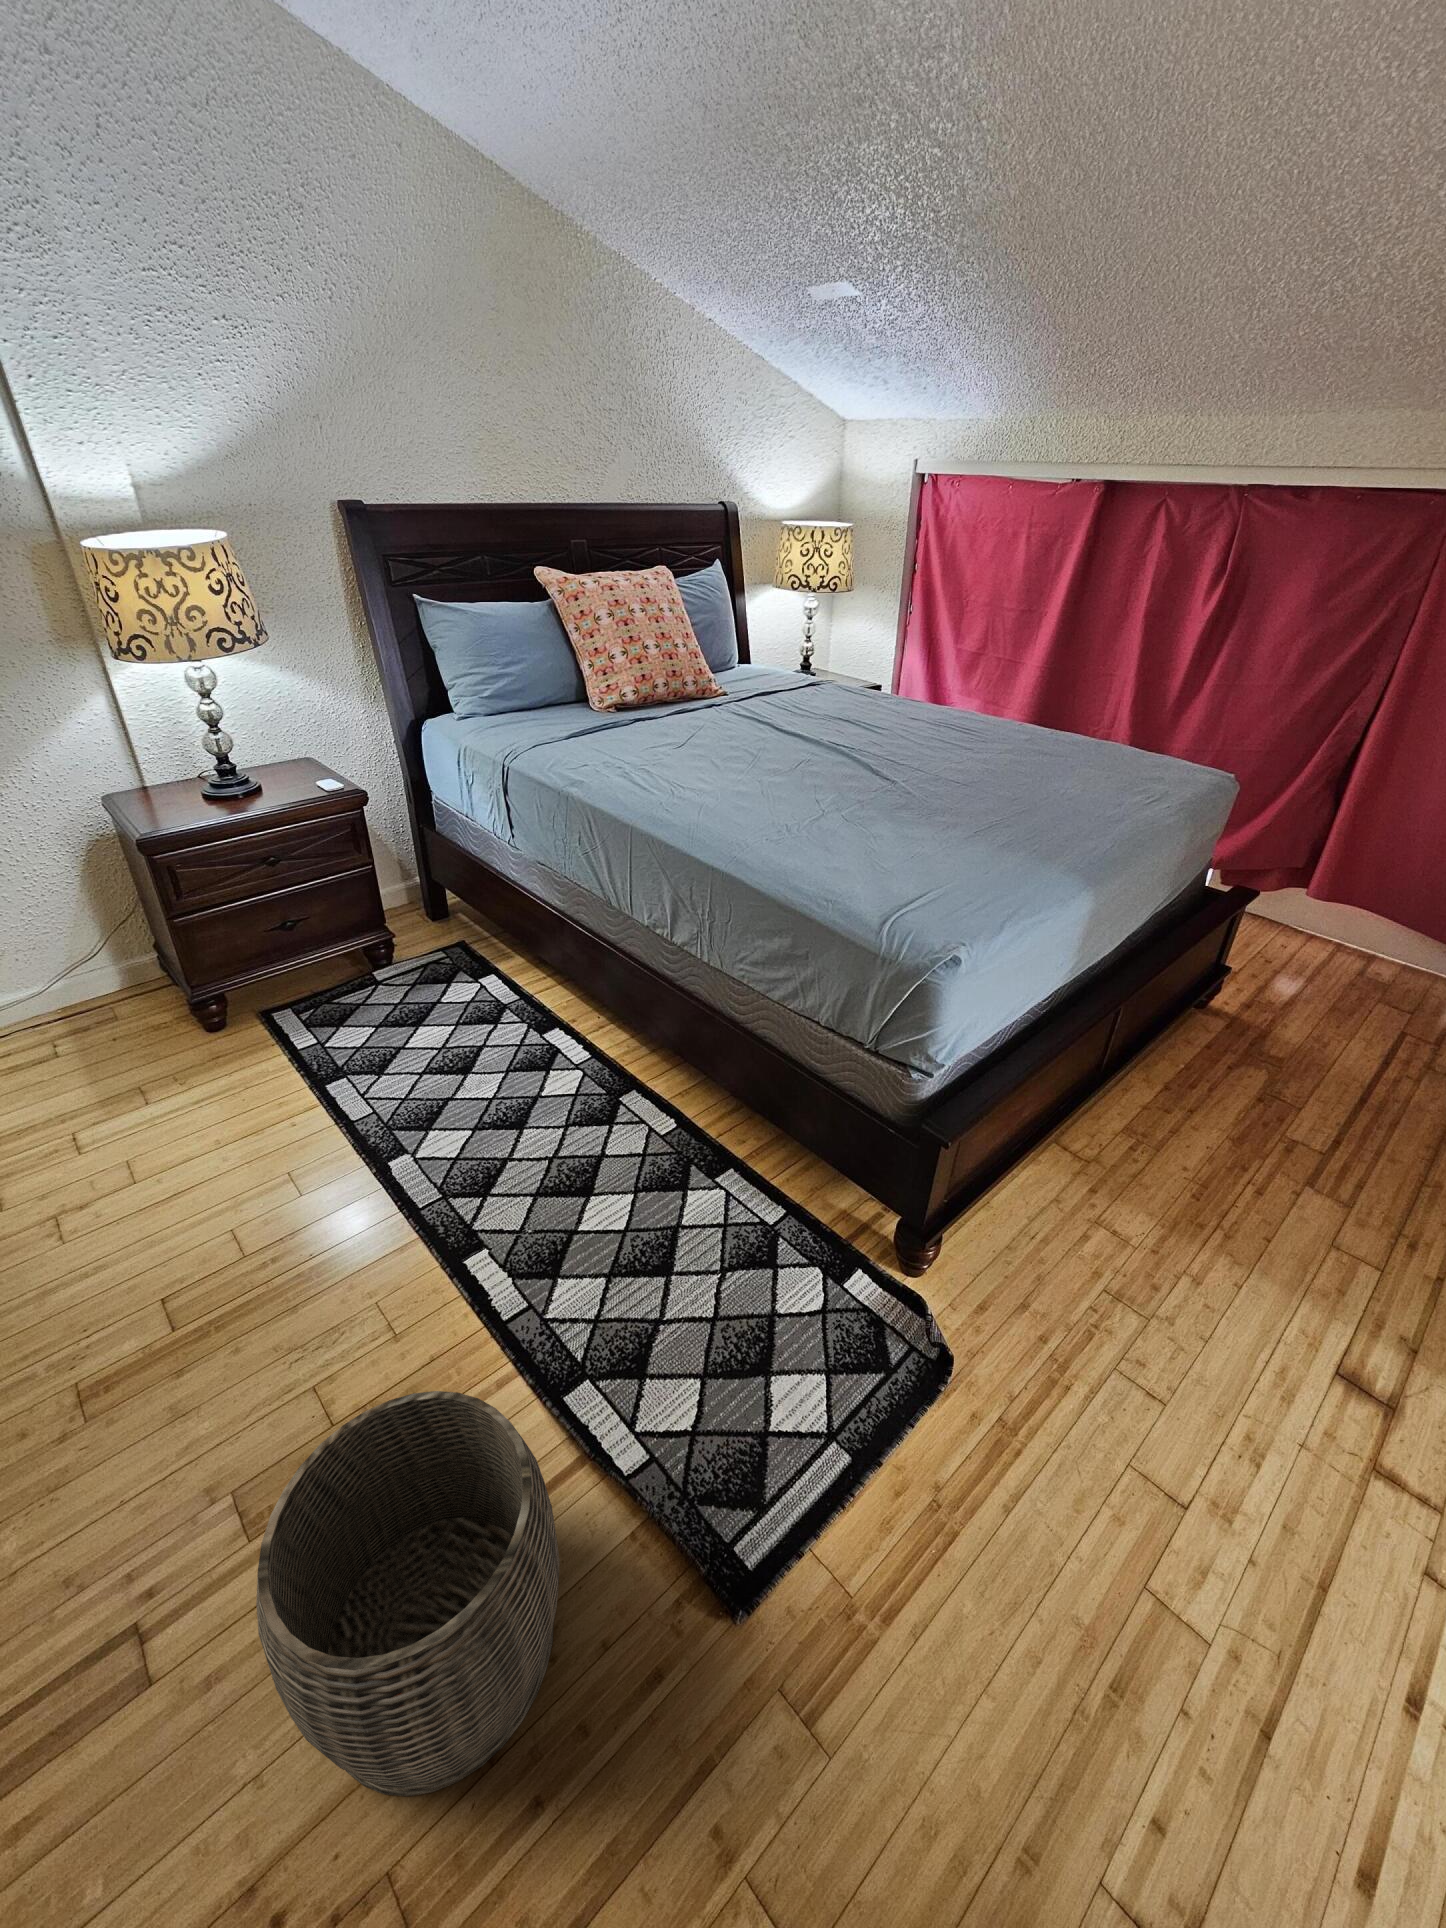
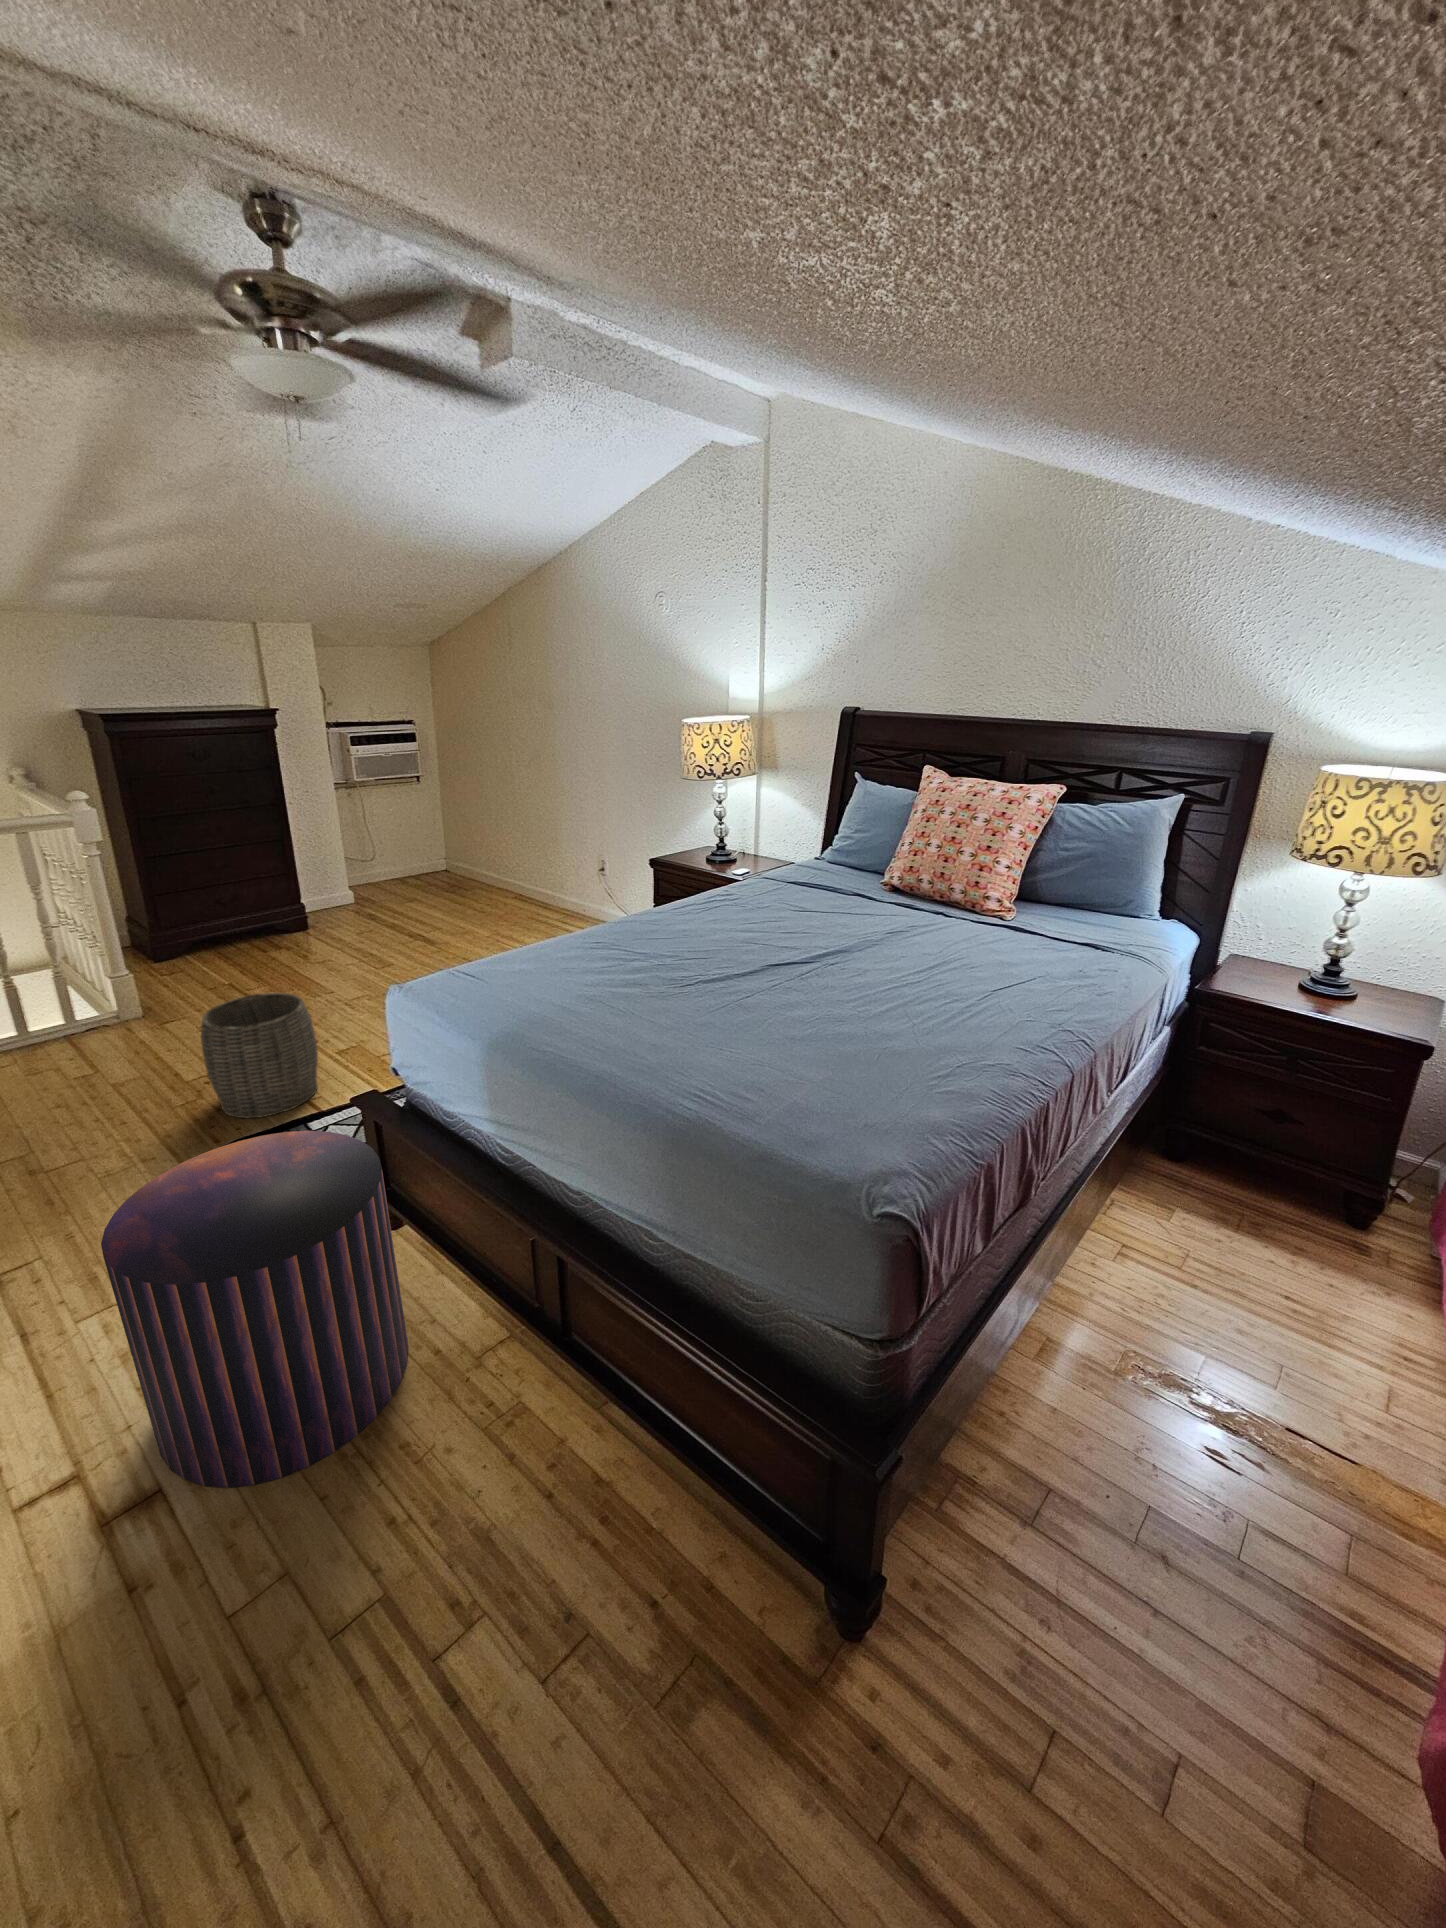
pouf: none [1057,1031,1427,1417] -> present [101,1131,408,1488]

